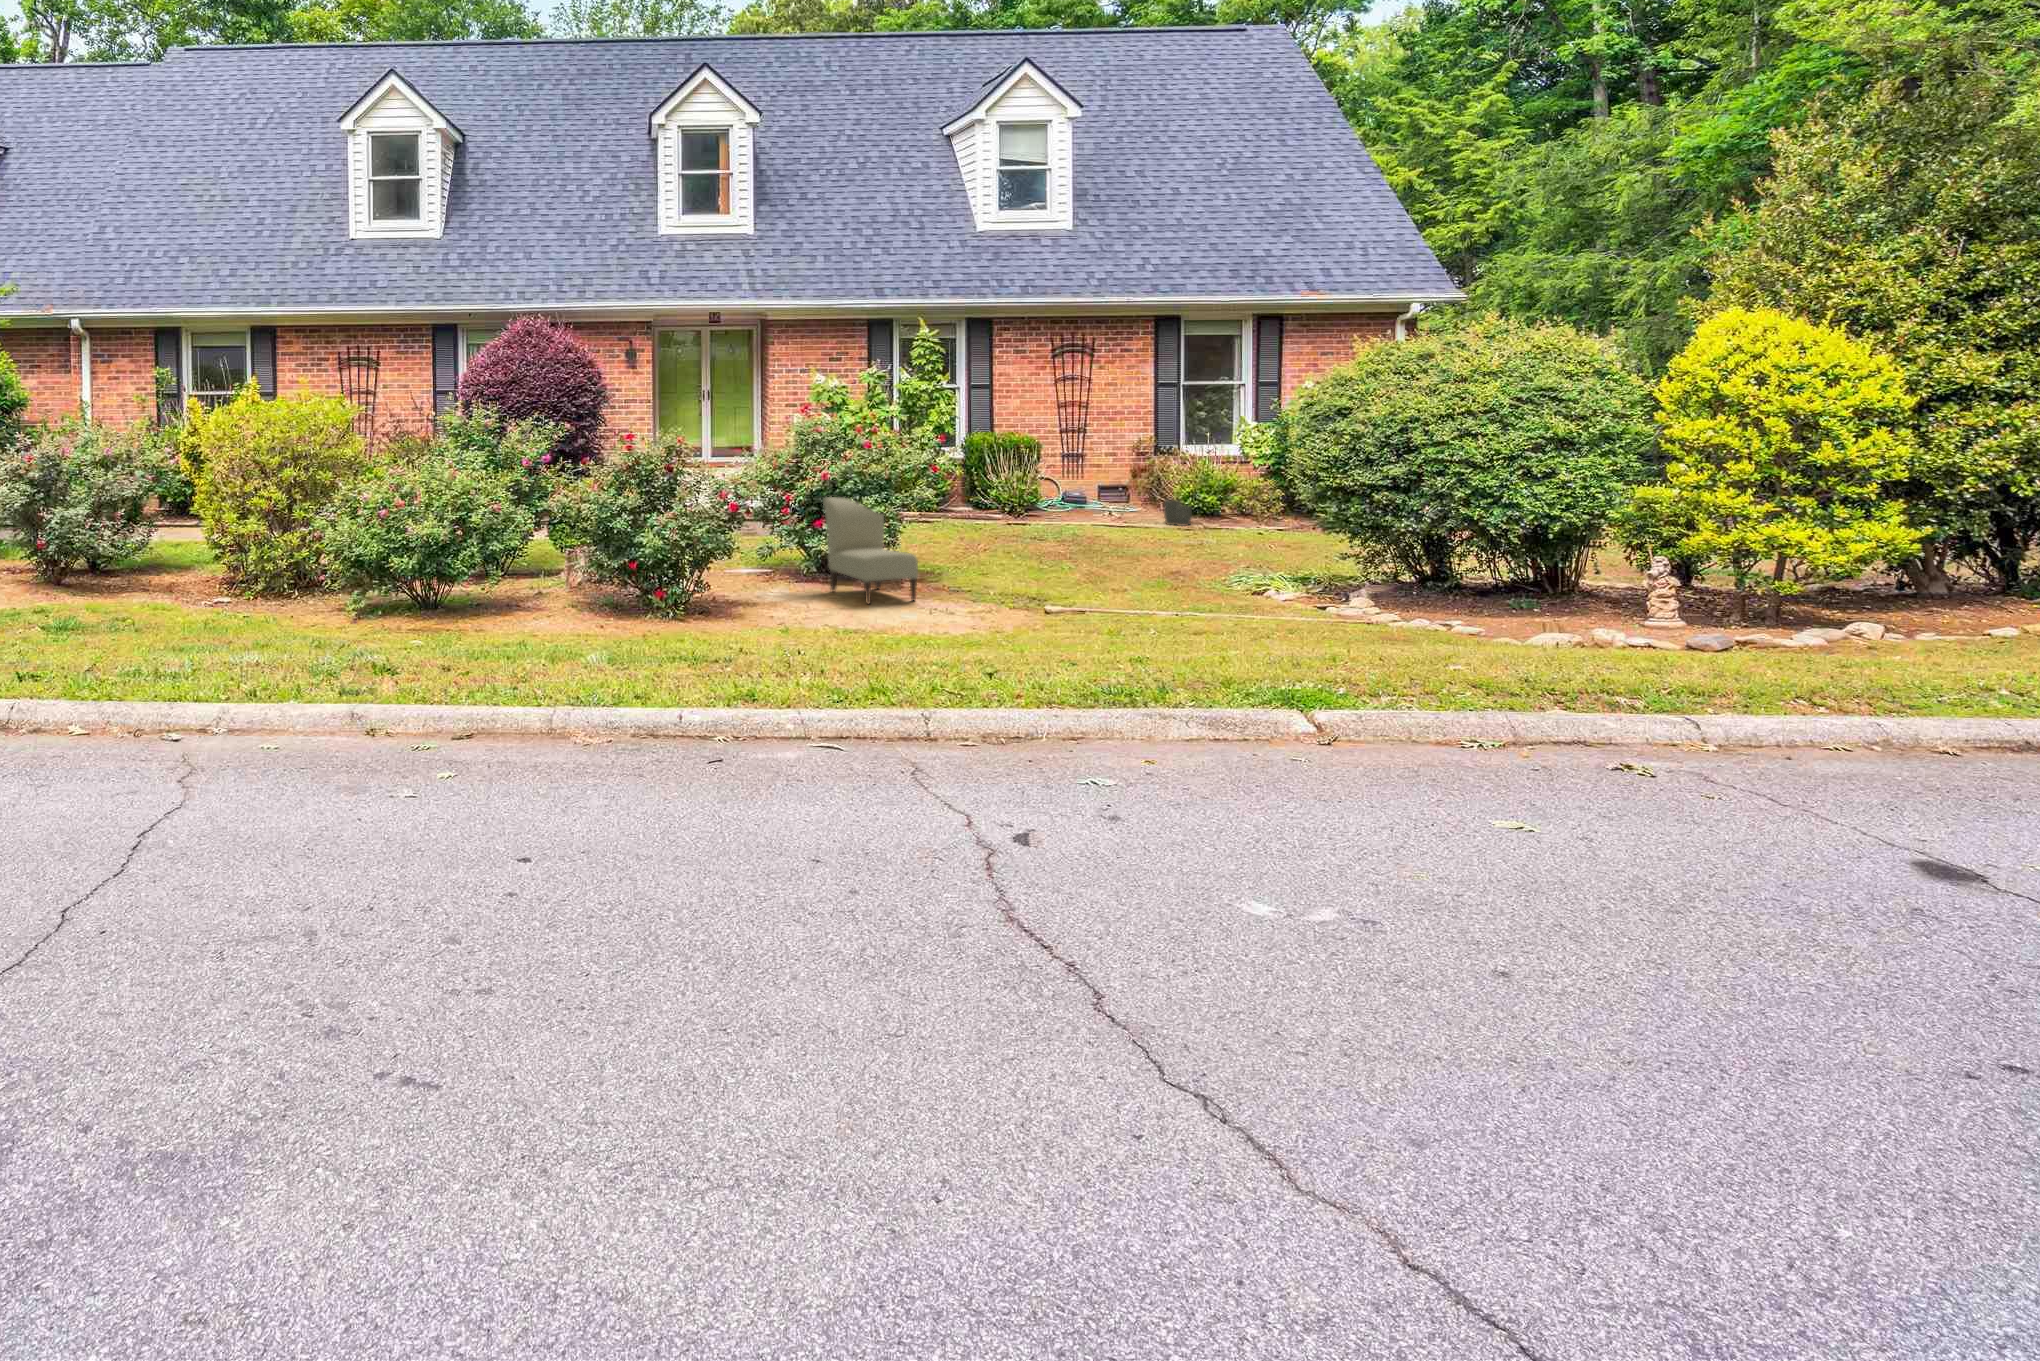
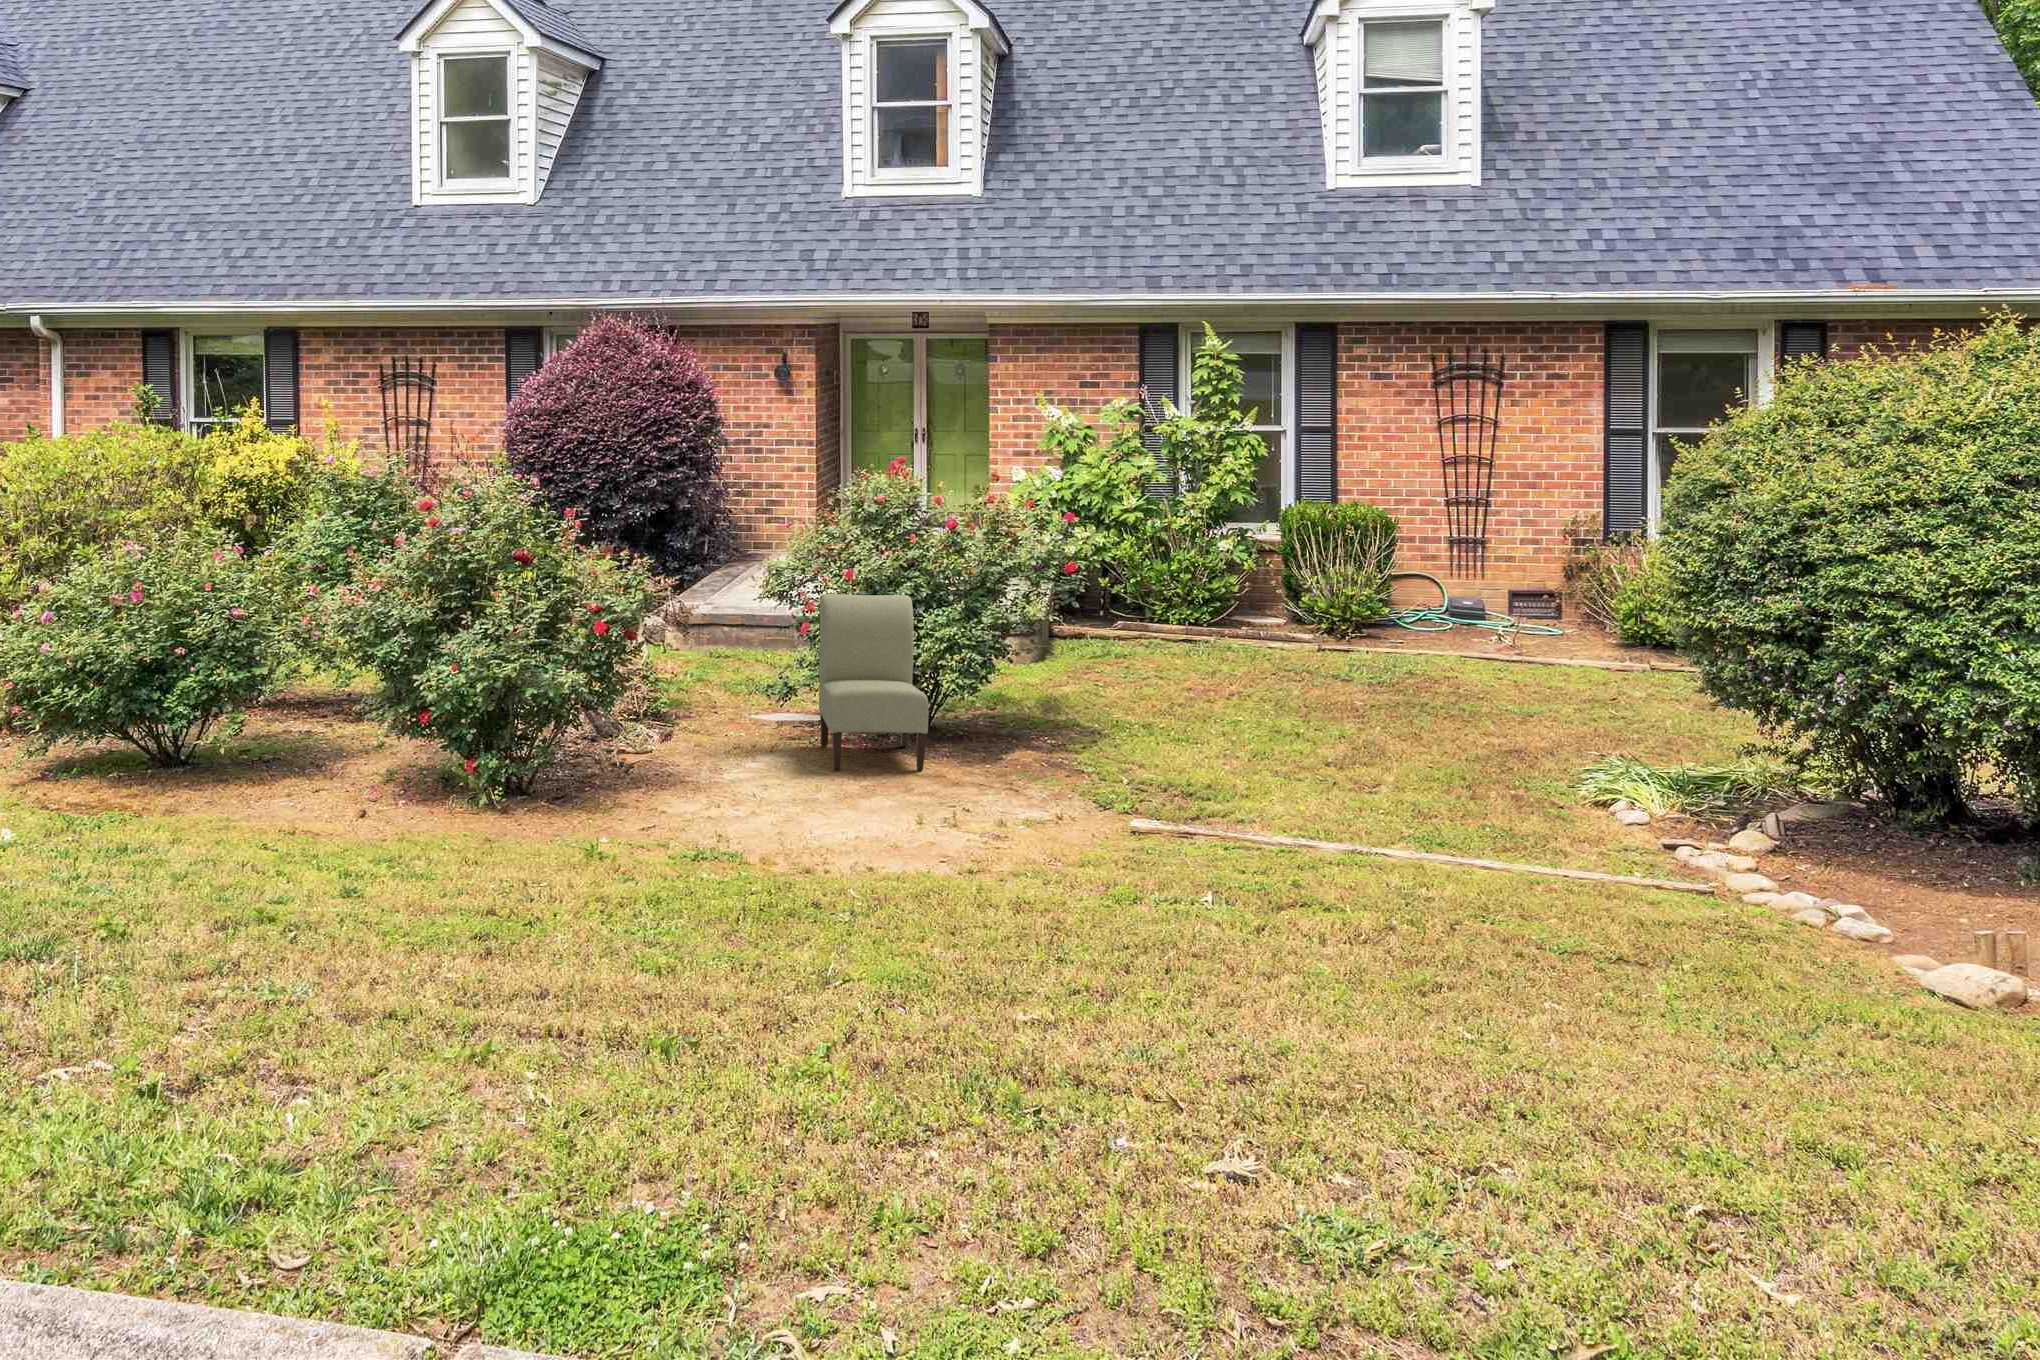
woven basket: present [1164,499,1192,526] -> none [1585,636,1632,684]

